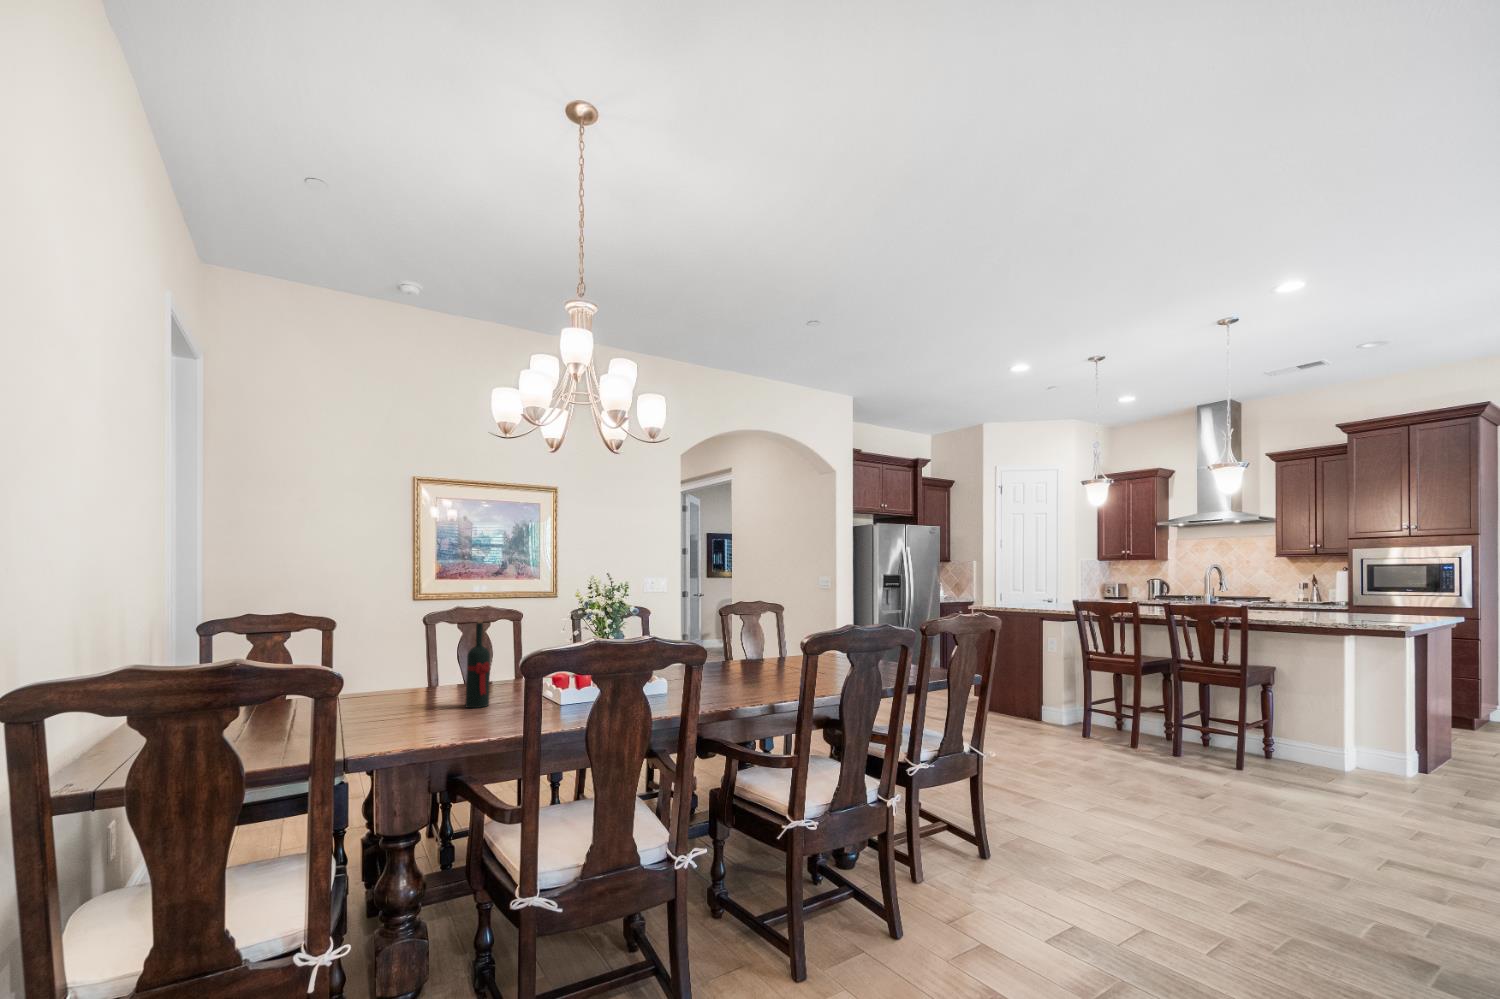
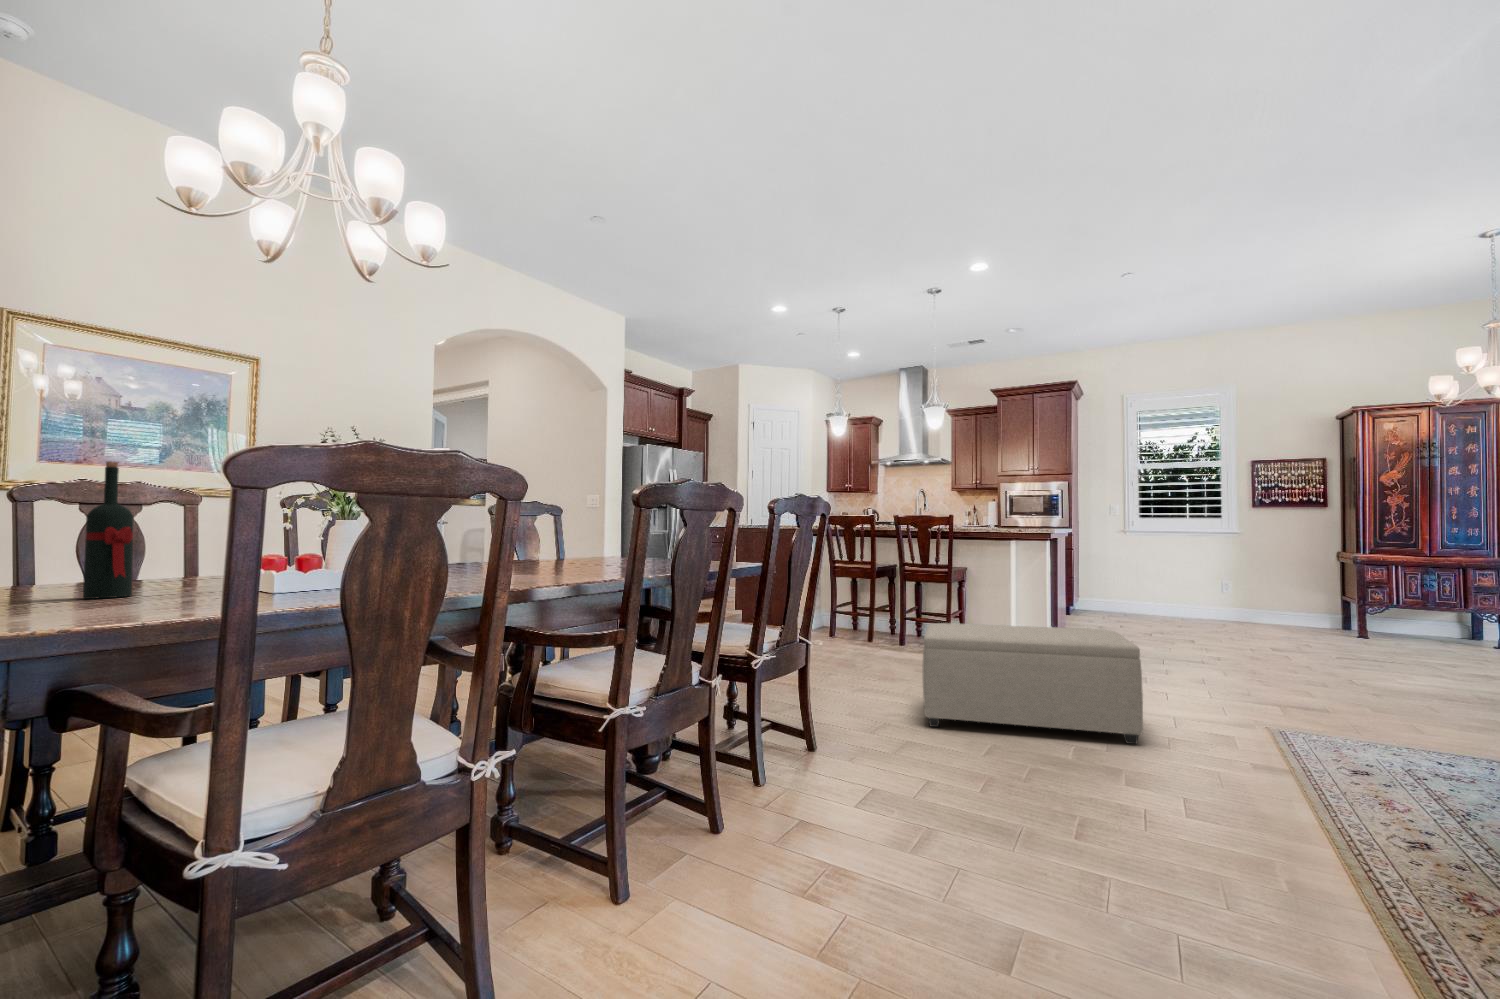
ottoman: none [1150,750,1444,937] -> present [922,623,1143,744]

